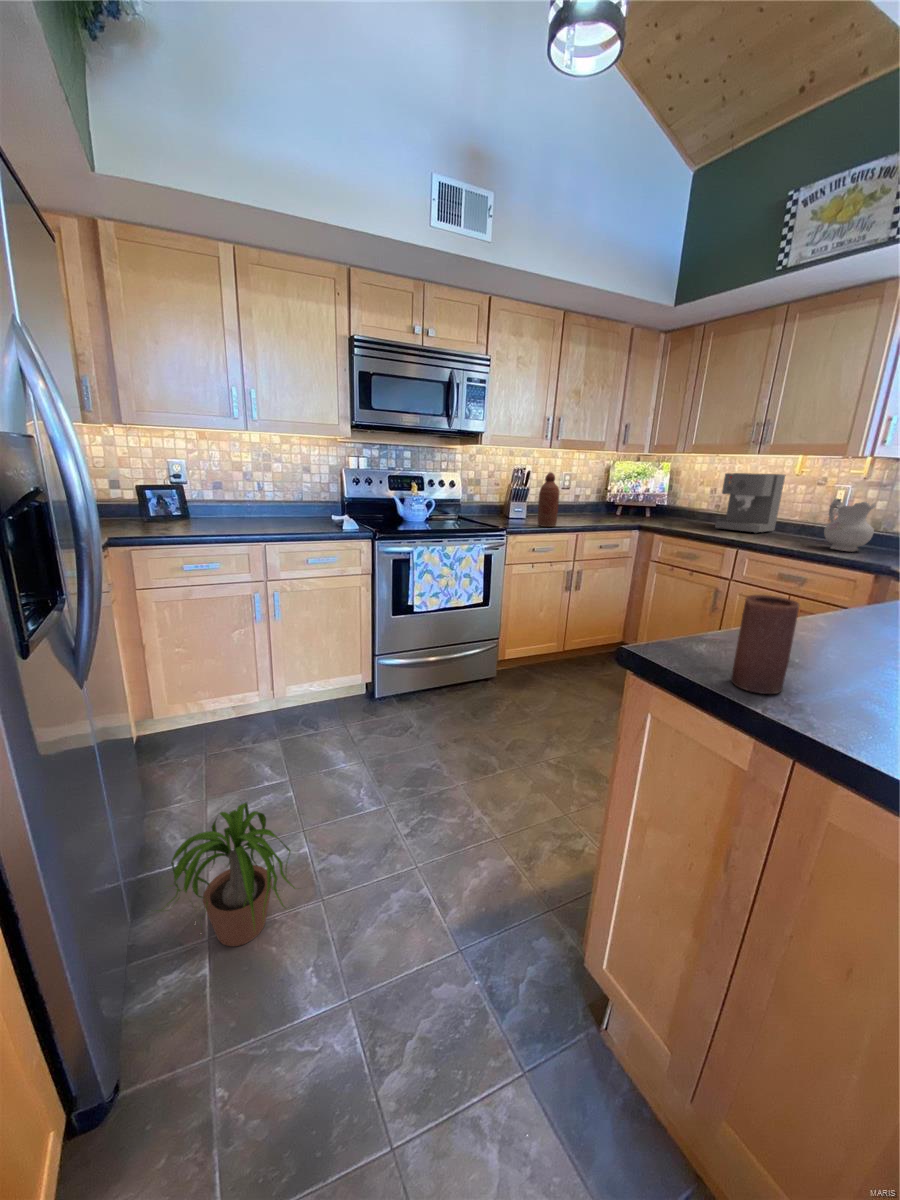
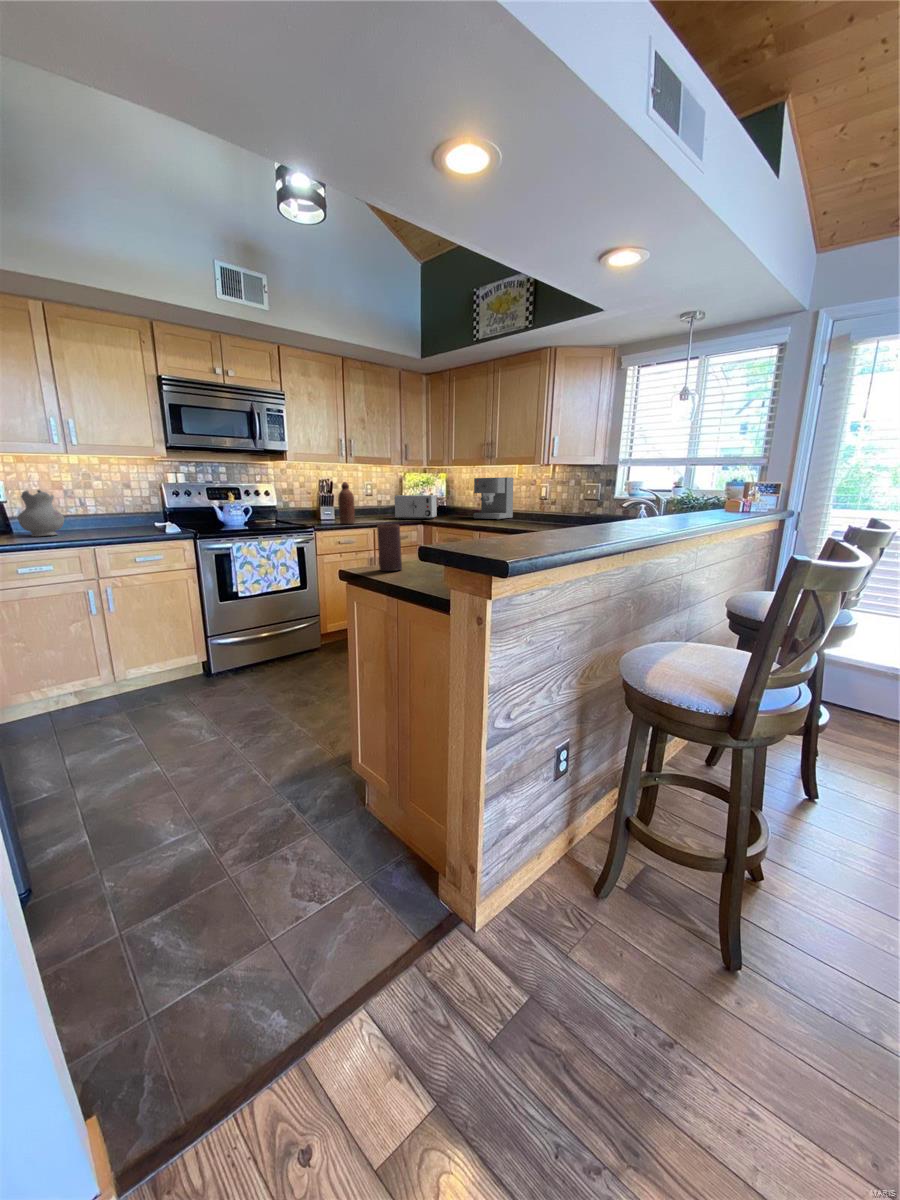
toaster: none [604,491,663,526] -> present [395,495,437,519]
ceramic pitcher: present [824,499,875,552] -> present [18,490,64,536]
potted plant: present [160,803,296,946] -> none [23,723,152,824]

